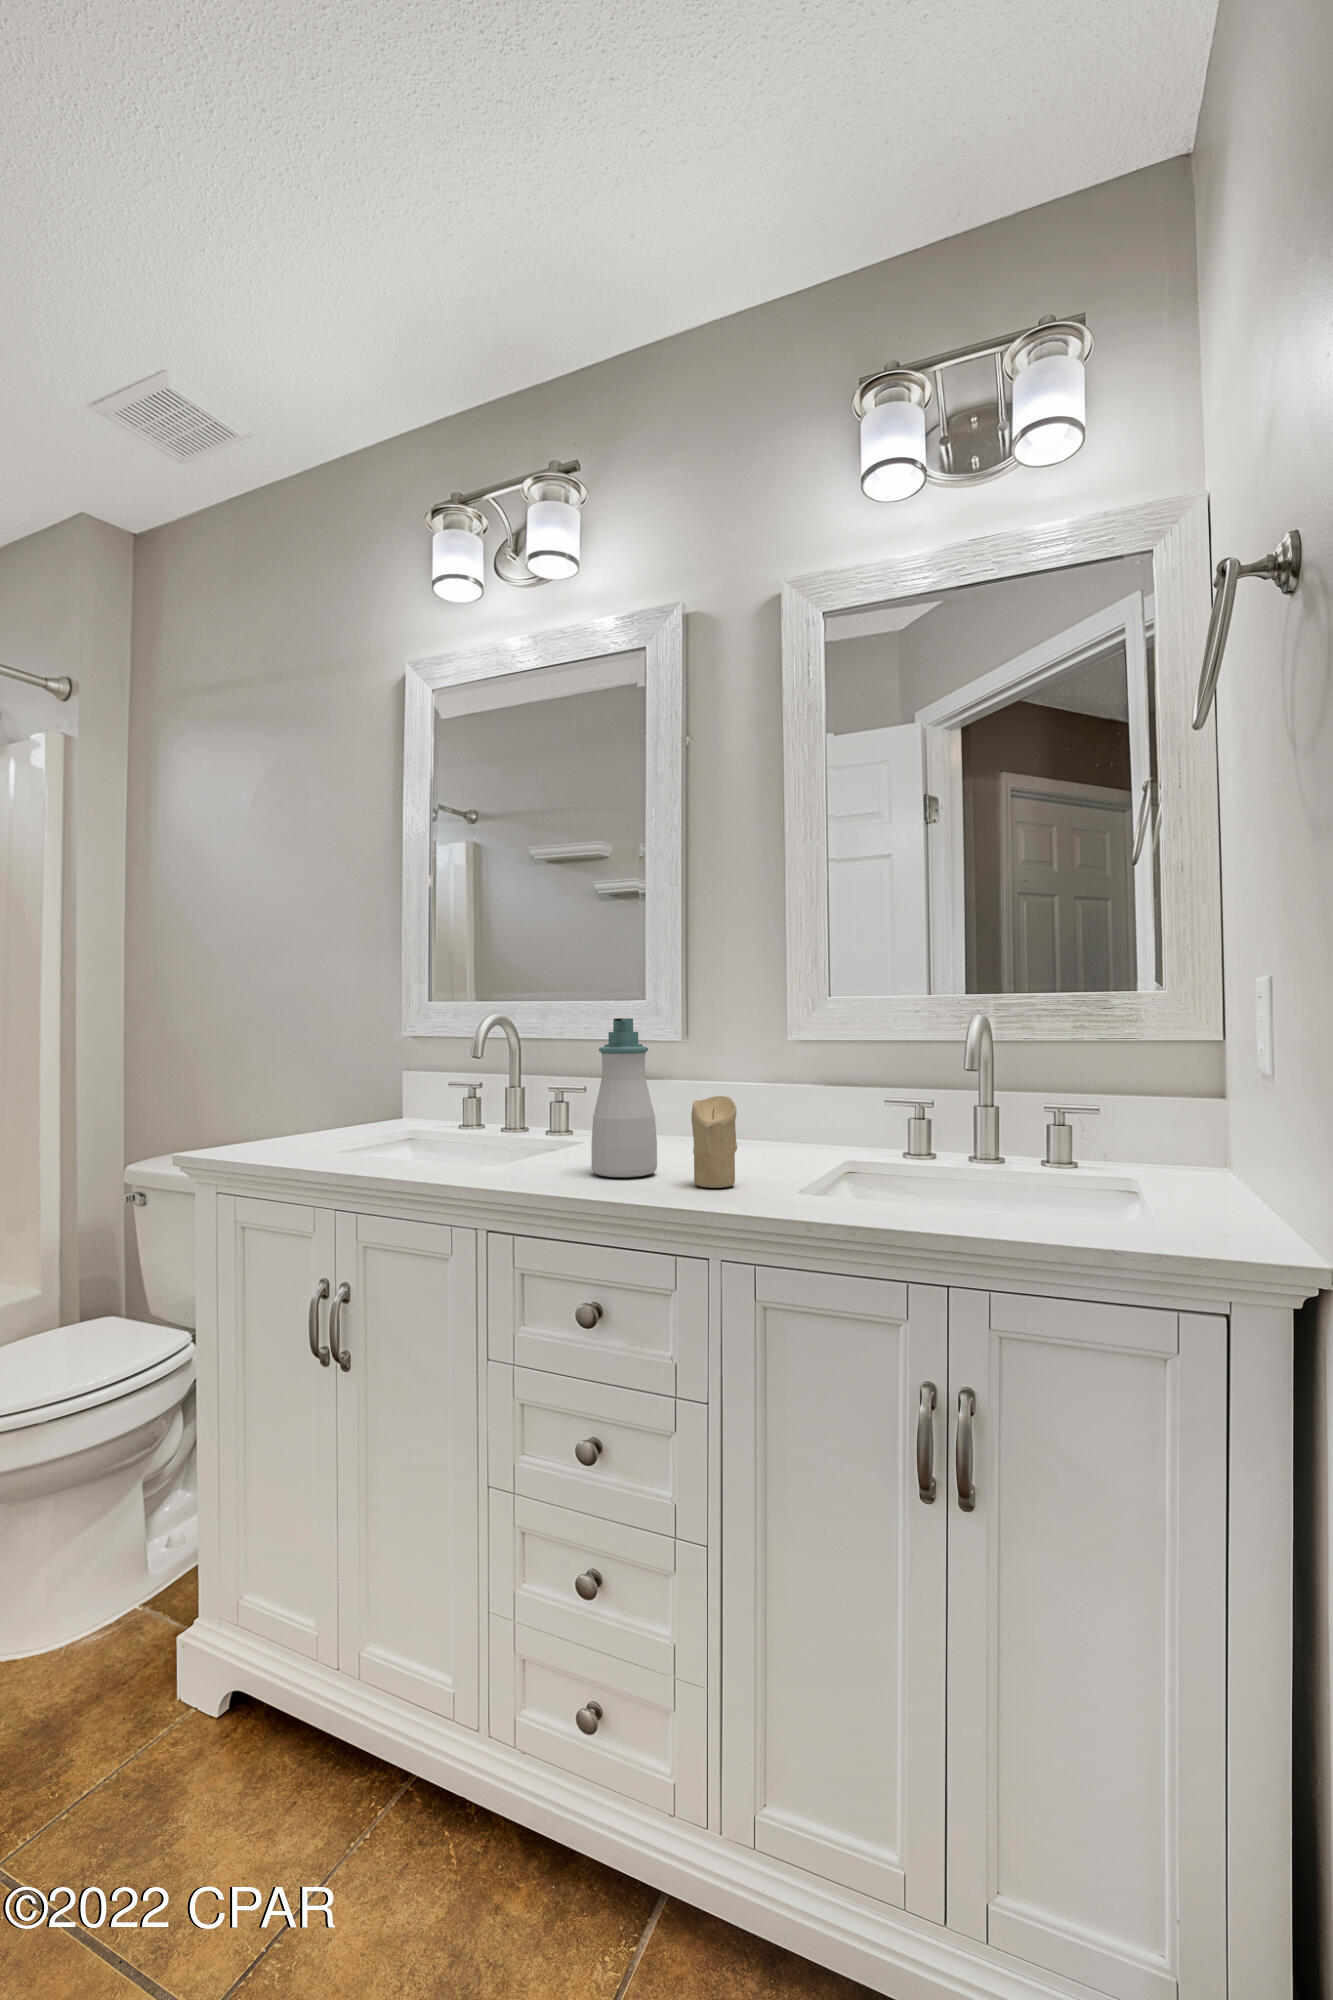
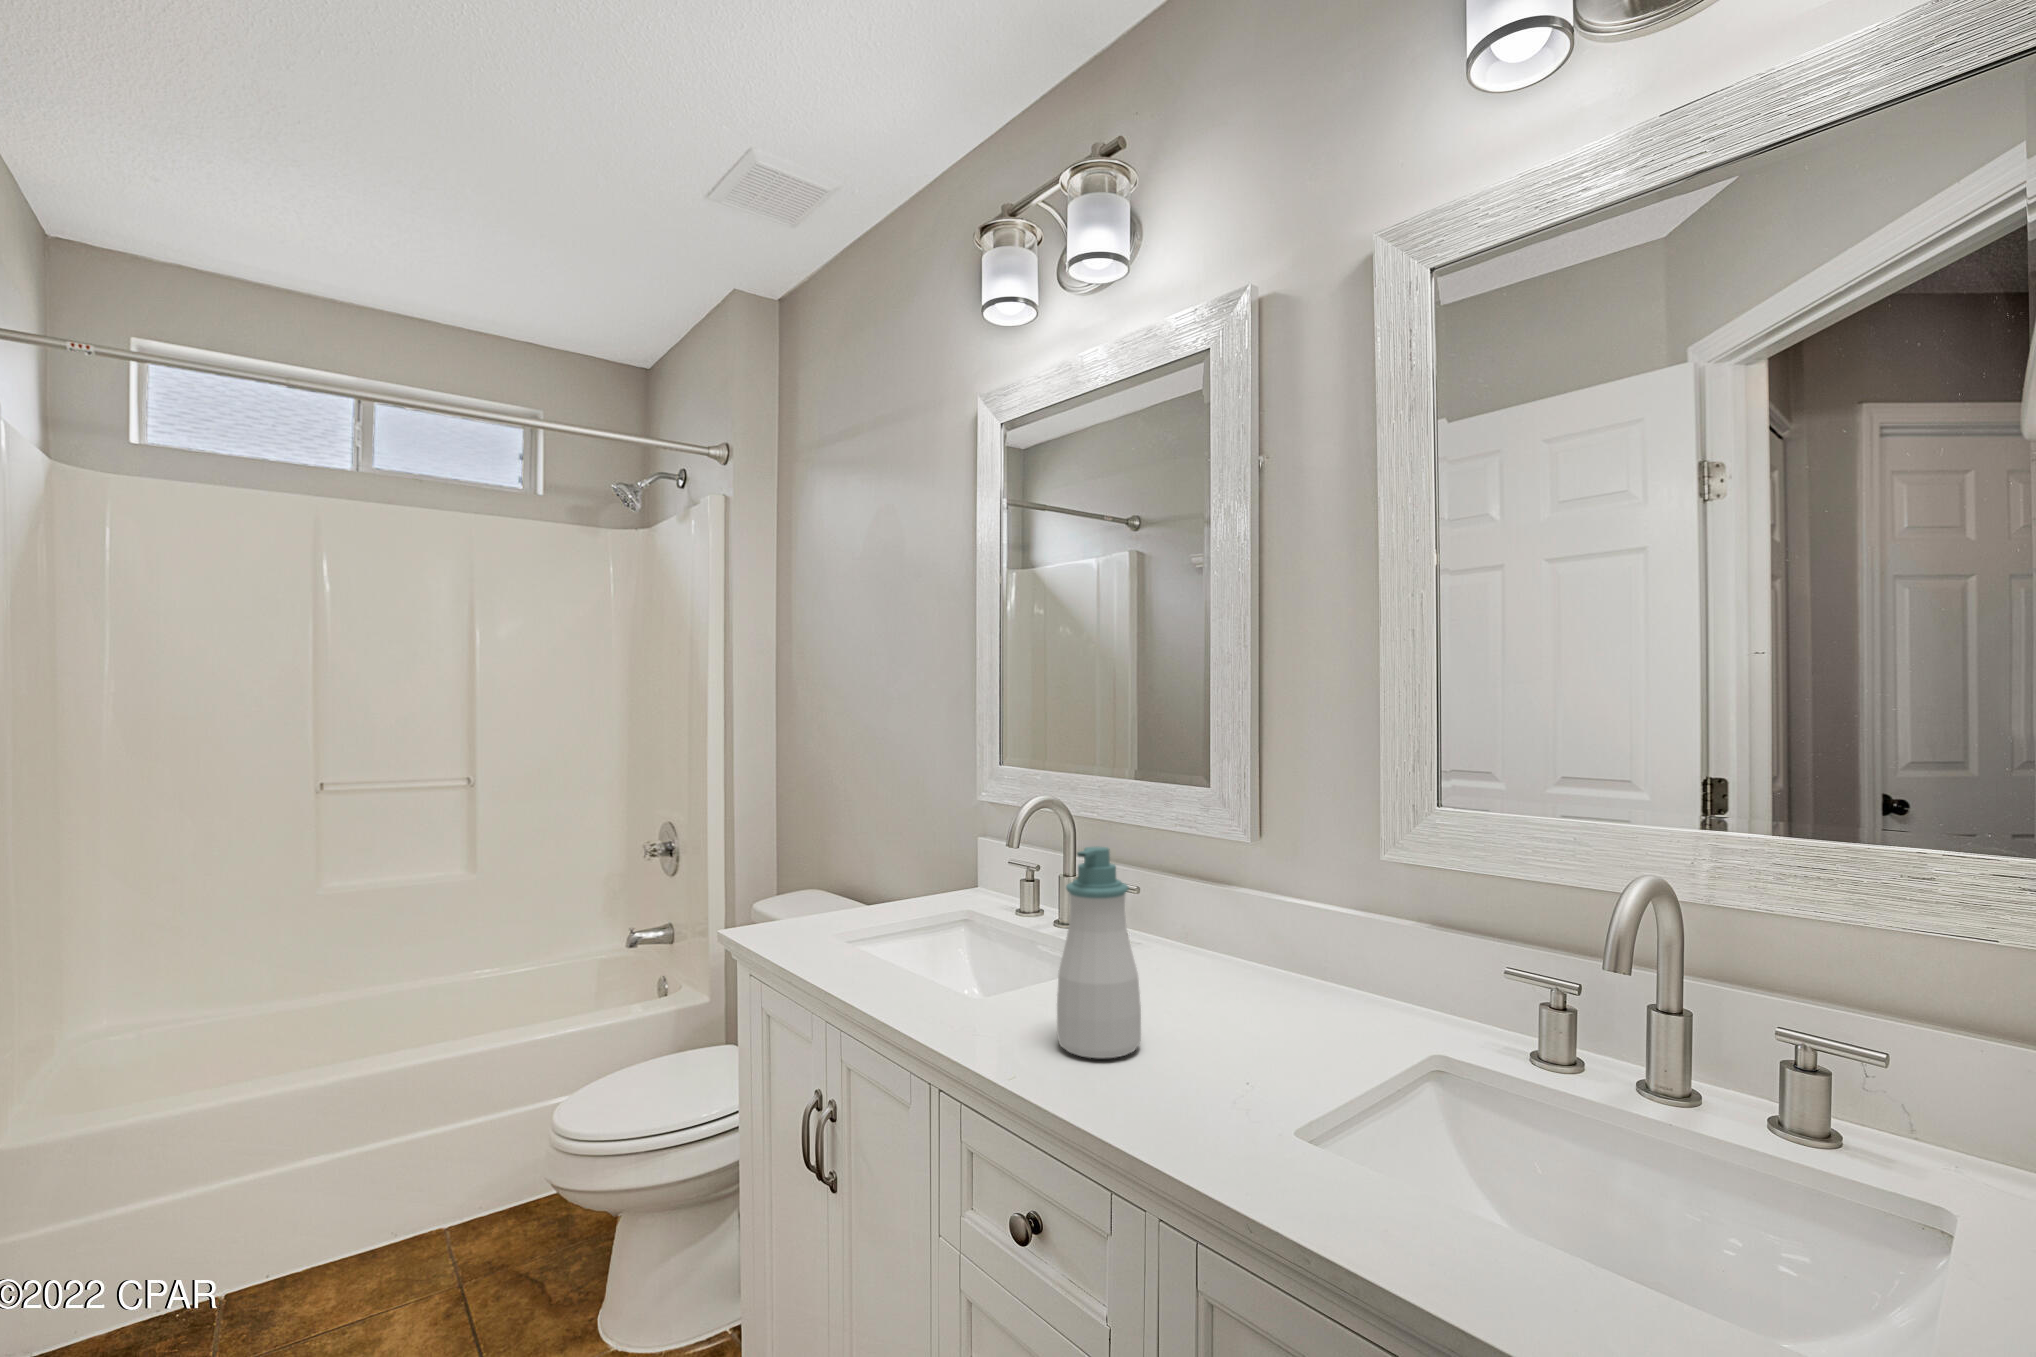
candle: present [691,1096,737,1188] -> none [1155,971,1217,1107]

